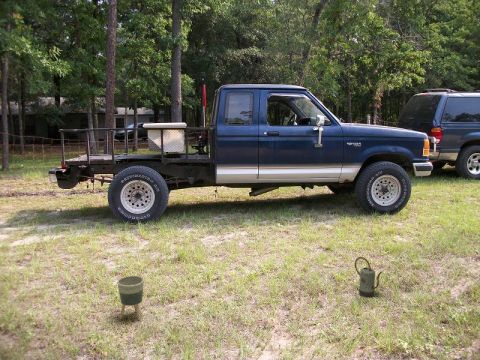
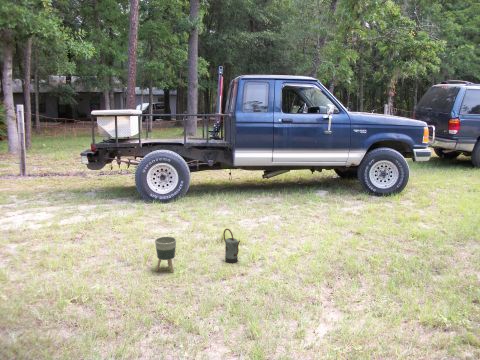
watering can: present [355,257,382,297] -> present [223,229,240,263]

